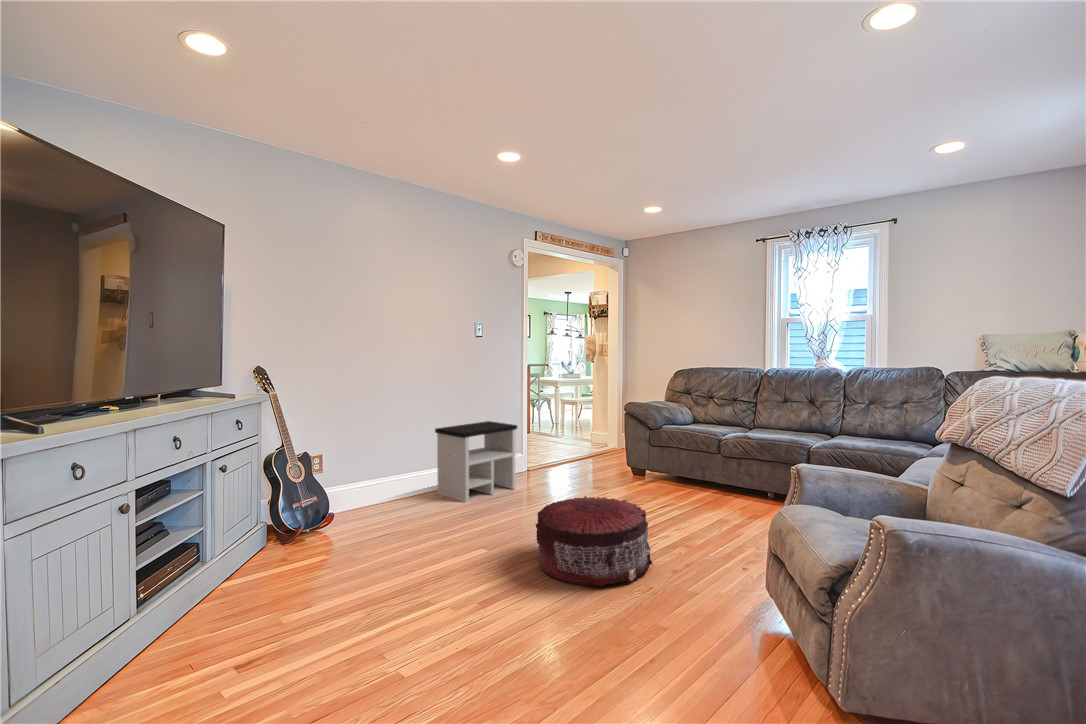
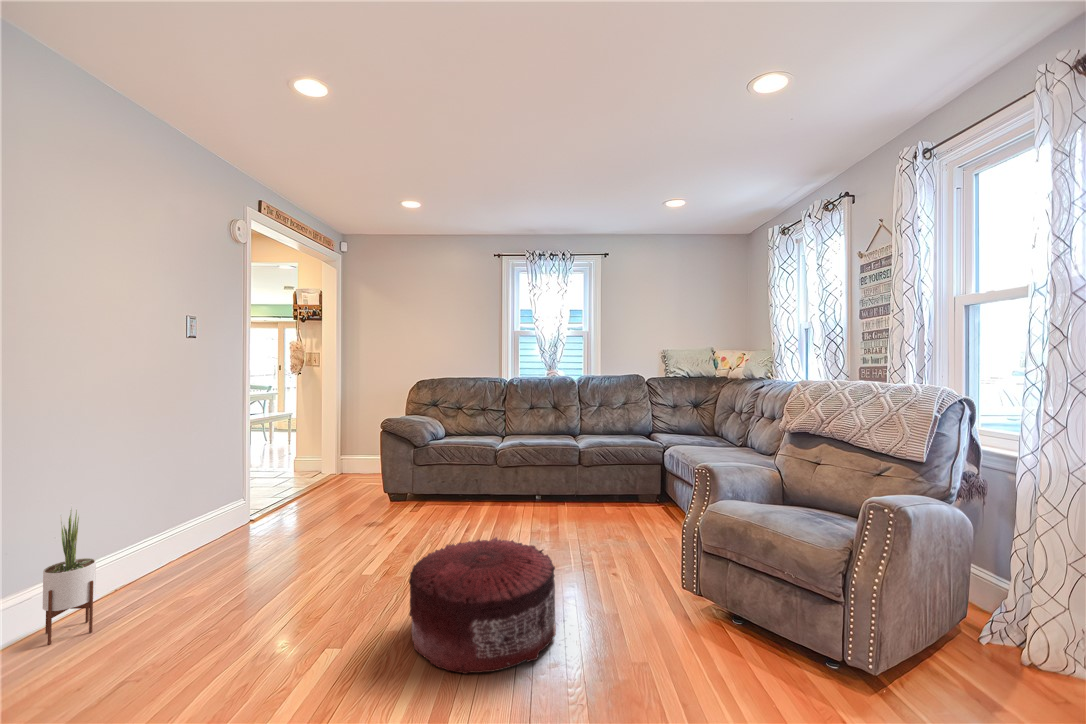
side table: present [435,421,517,502] -> none [103,463,255,605]
potted plant: none [406,433,426,504] -> present [43,505,96,645]

